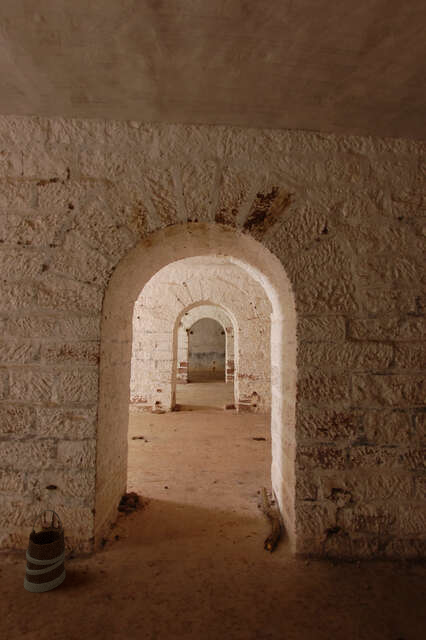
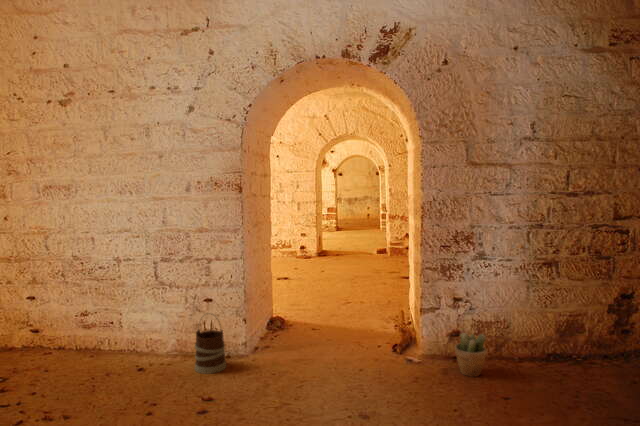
potted plant: none [337,532,375,588] -> present [455,333,487,377]

